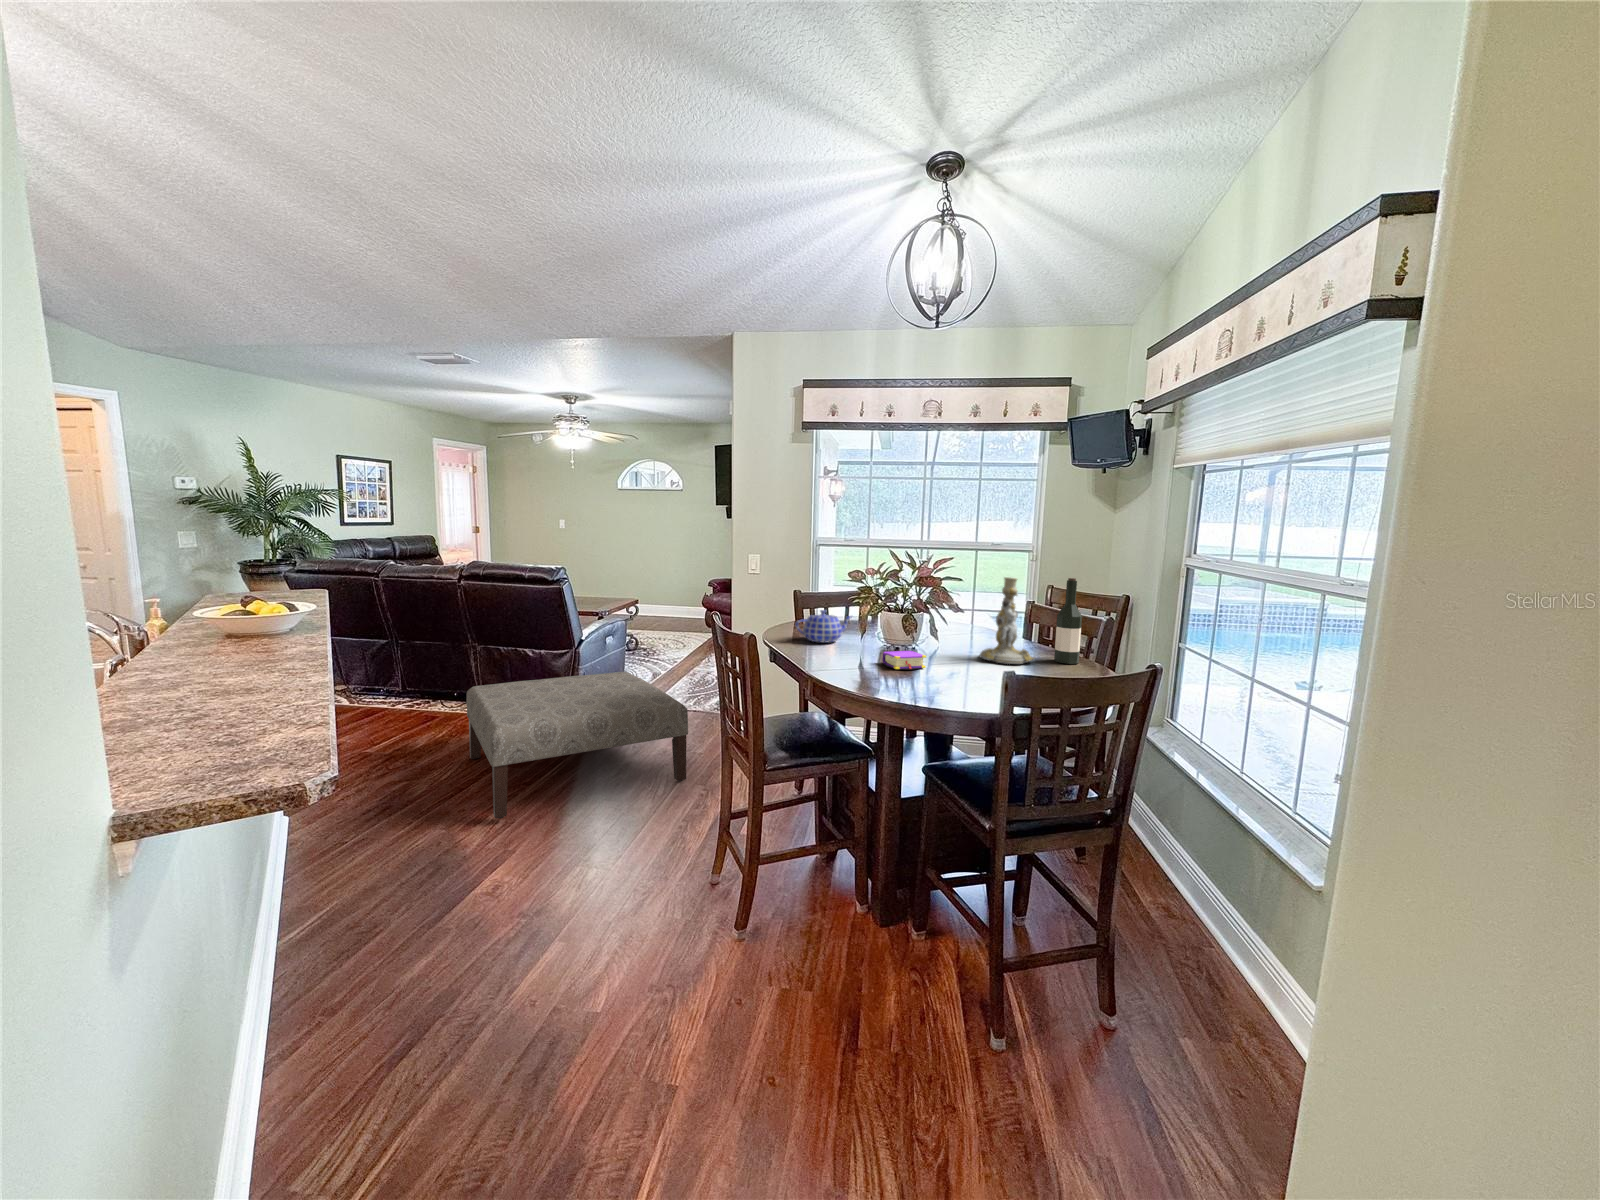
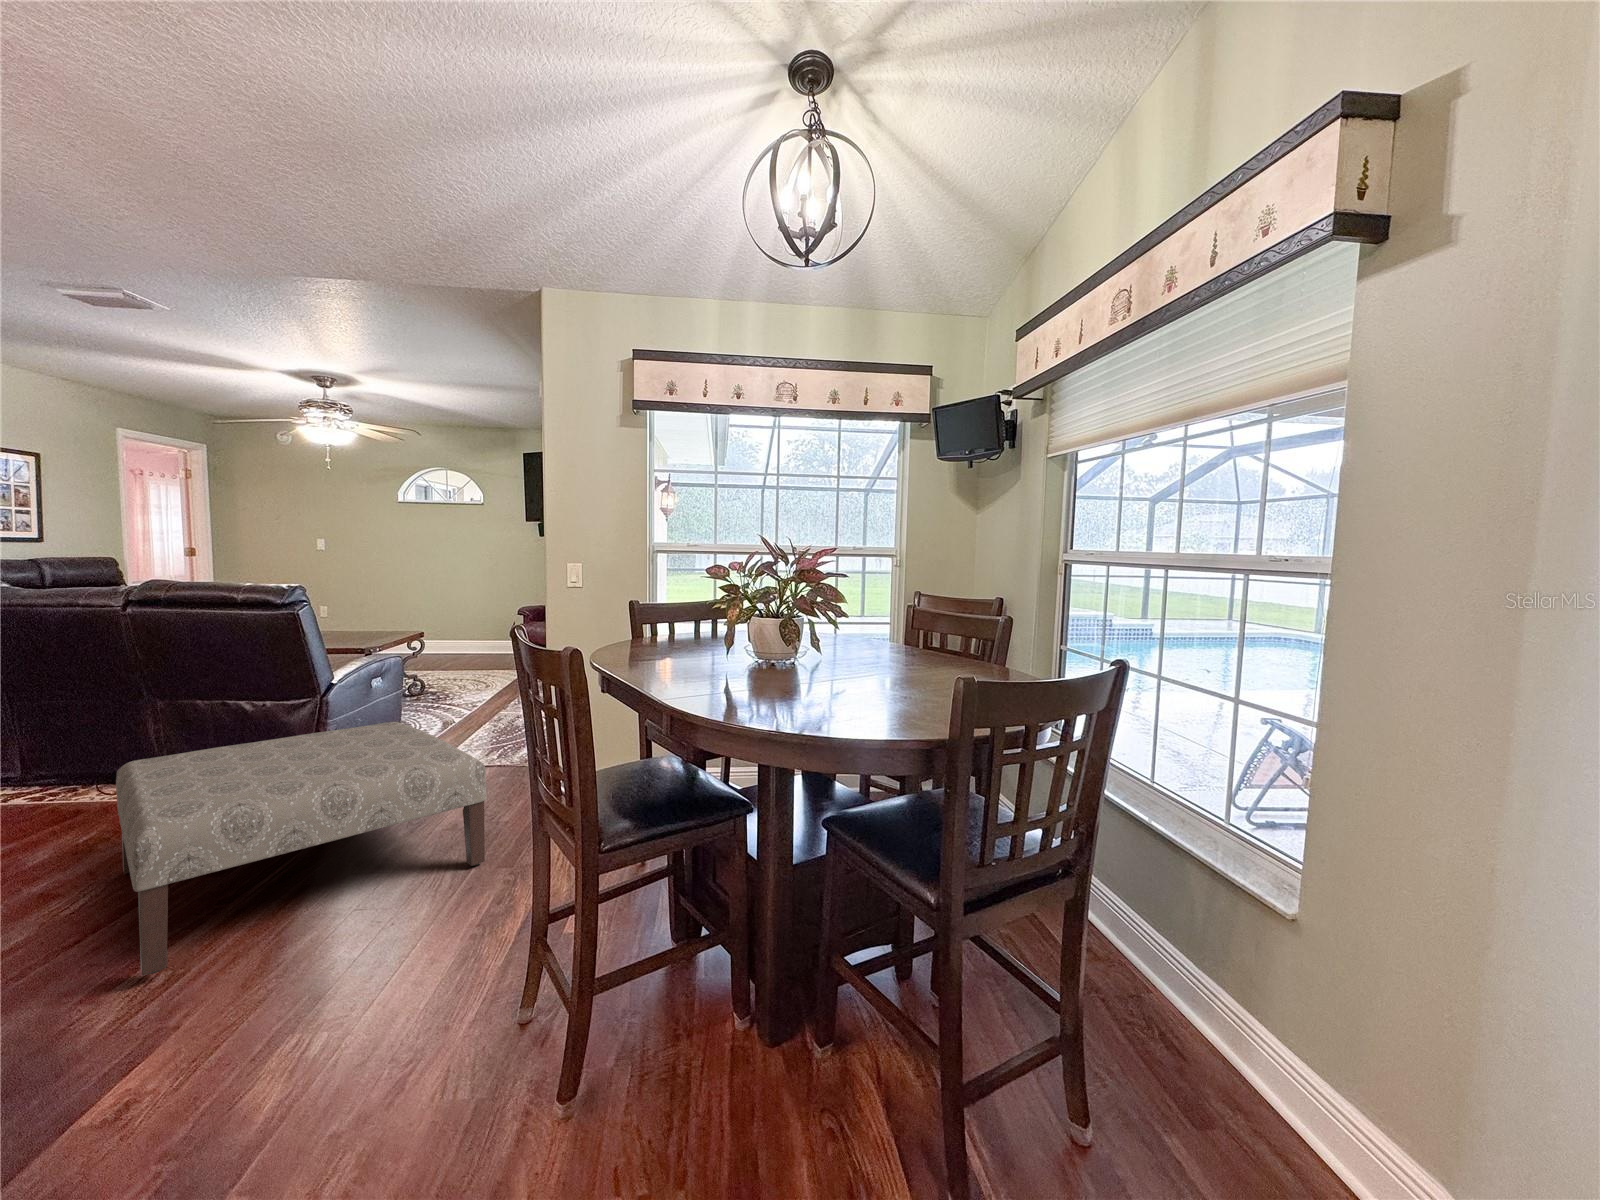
candlestick: present [980,577,1035,664] -> none [874,568,942,673]
wine bottle: present [1054,578,1082,664] -> none [958,568,987,670]
teapot: present [795,610,851,643] -> none [636,619,713,661]
book: present [883,651,926,669] -> none [740,664,838,693]

